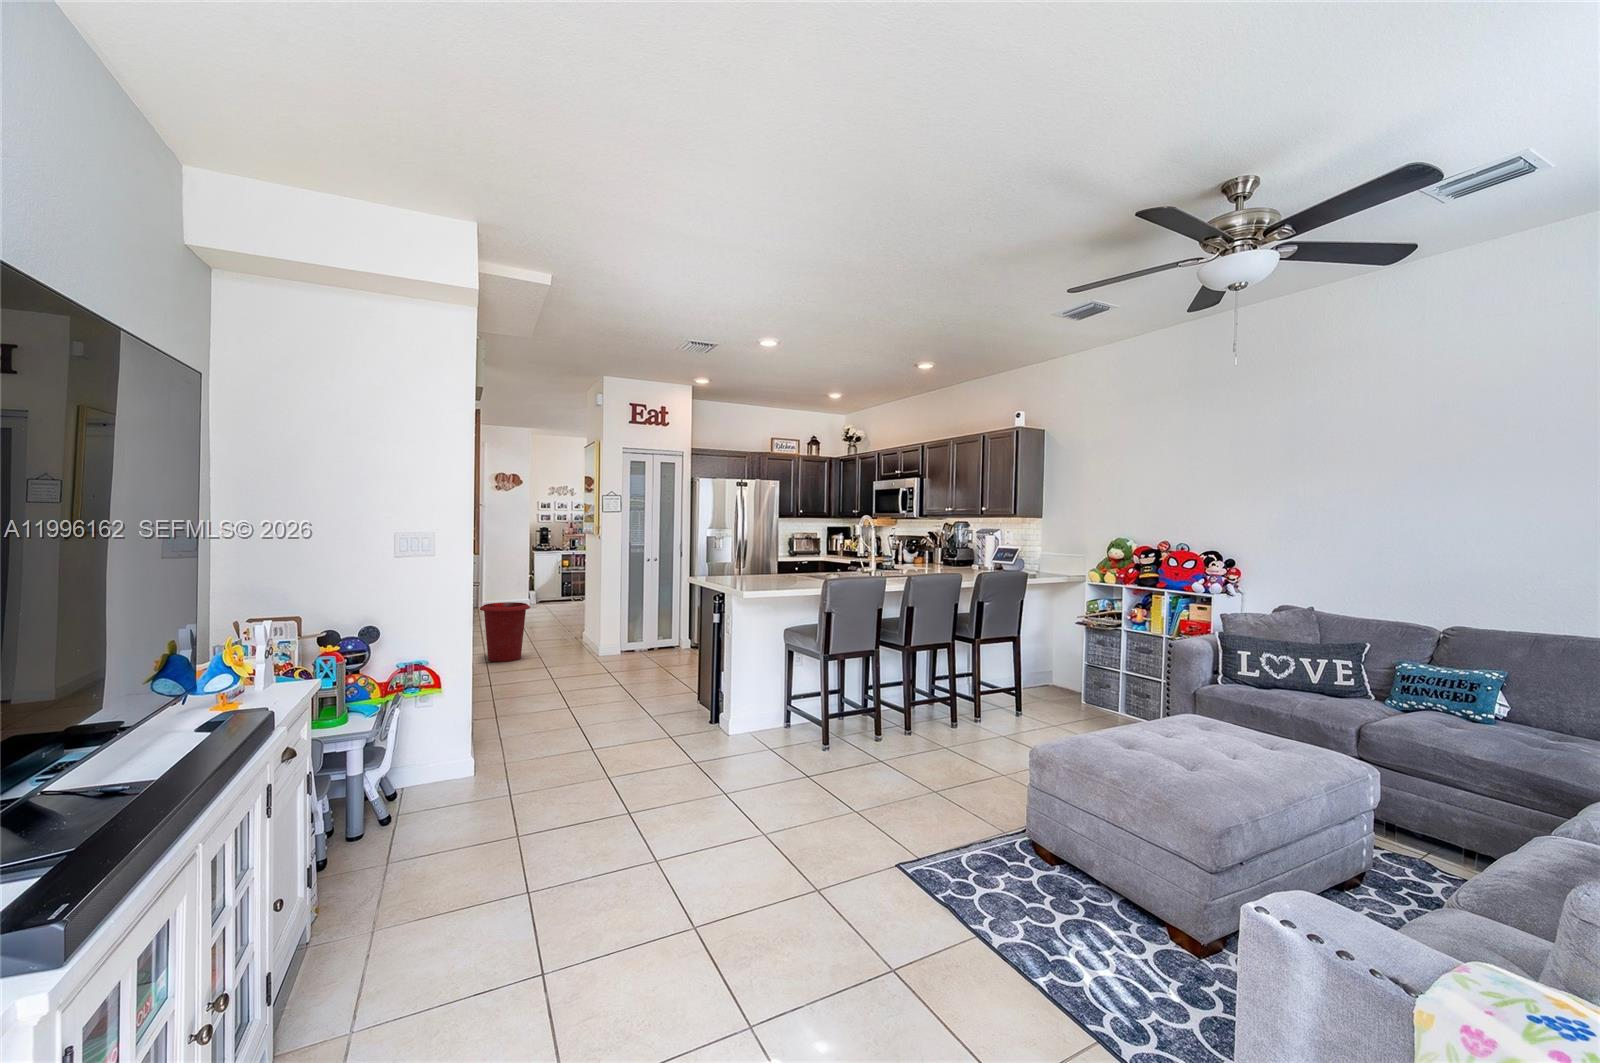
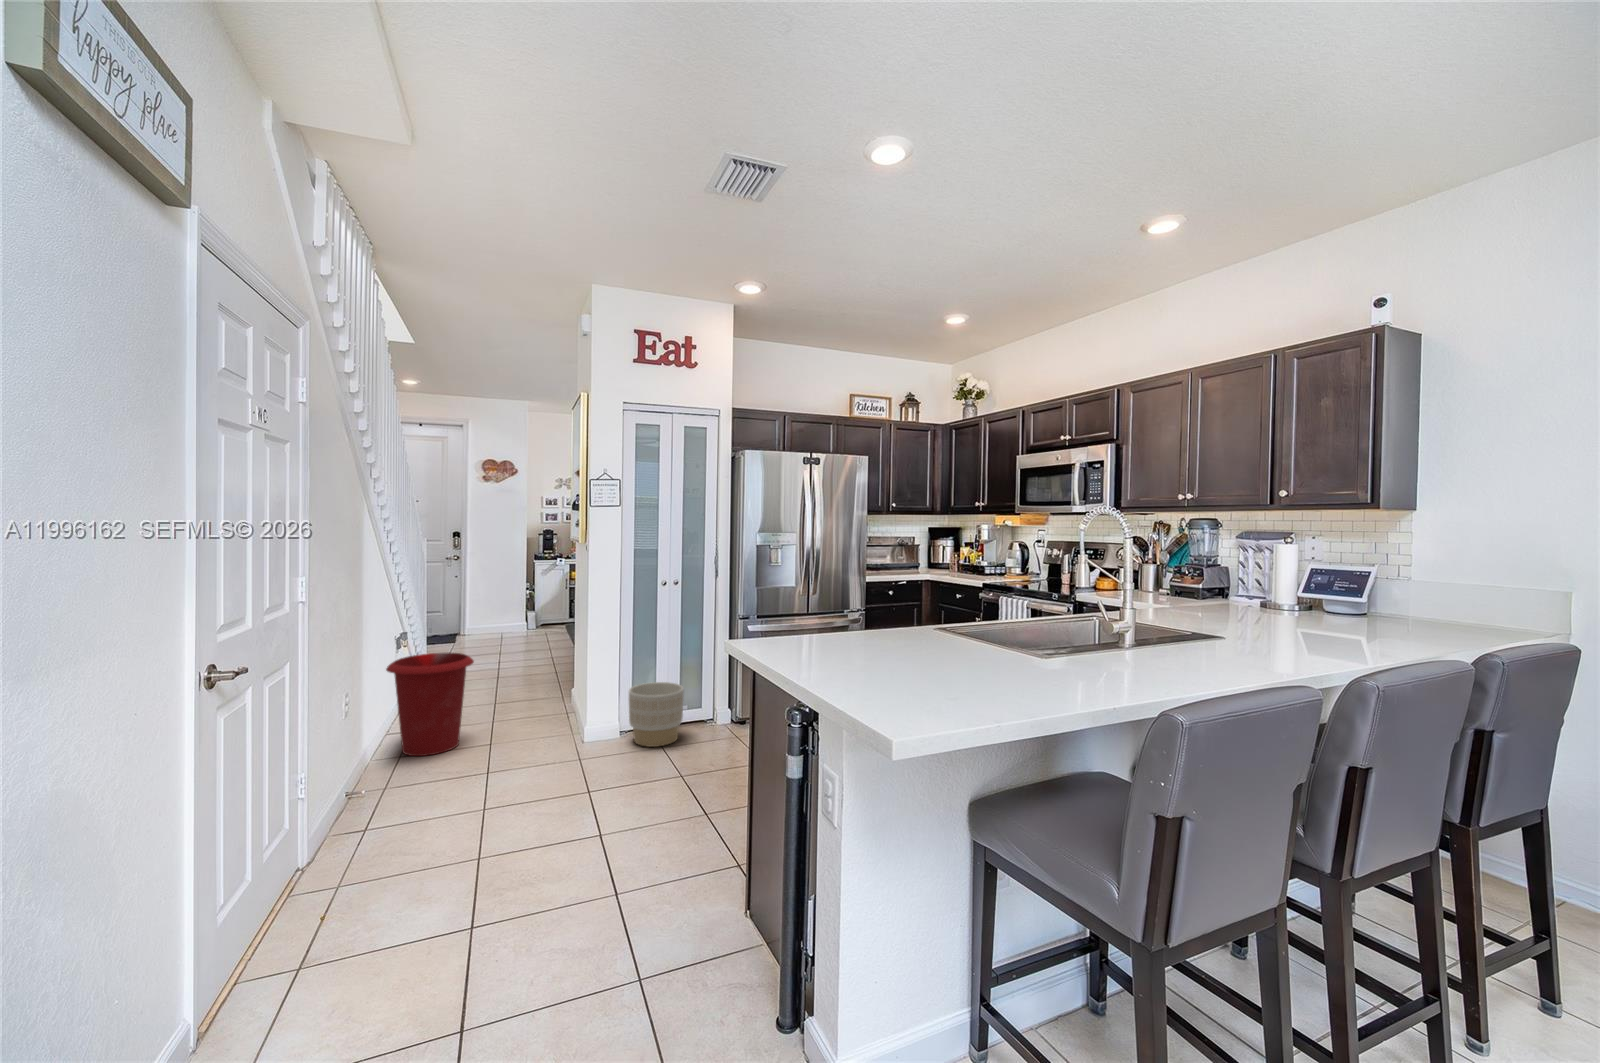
planter: none [626,622,660,658] -> present [629,682,684,747]

